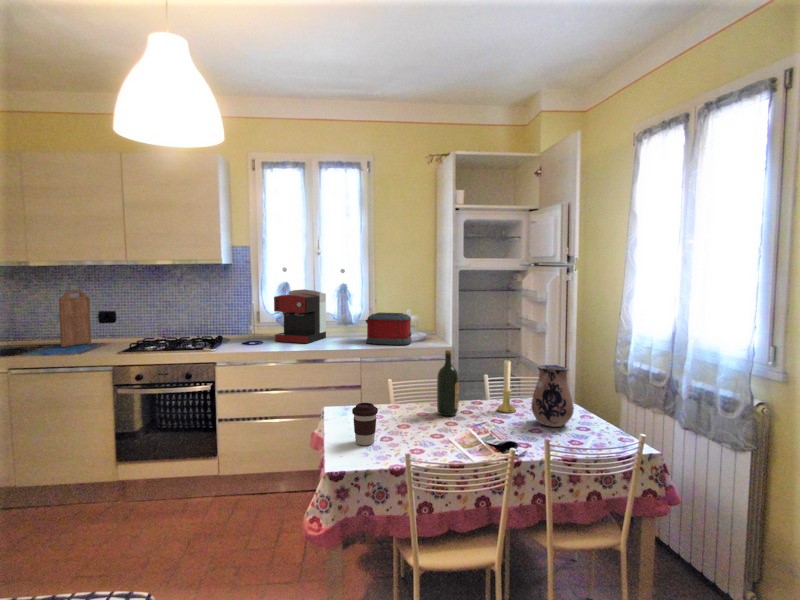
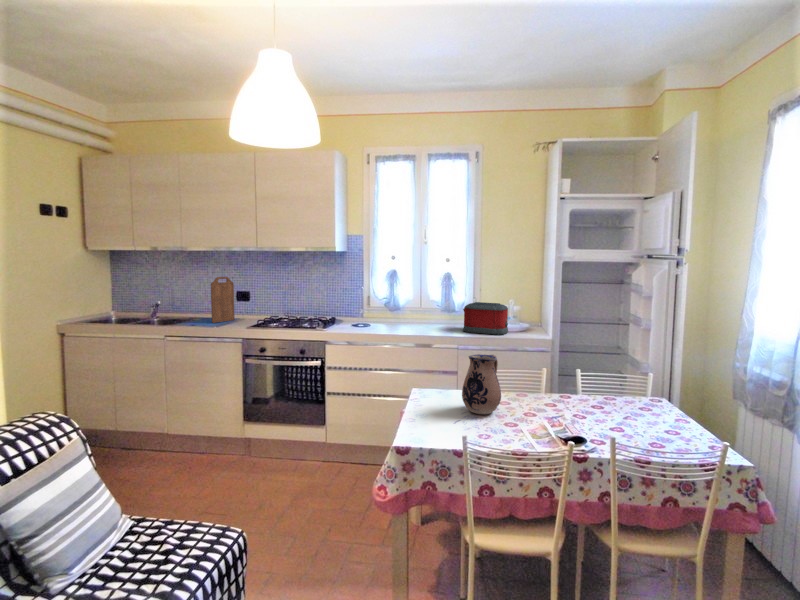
coffee maker: present [274,289,326,343] -> none [380,279,427,329]
wine bottle: present [437,350,459,416] -> none [517,342,540,407]
candle holder: present [498,360,515,413] -> none [582,354,602,409]
ceramic pitcher: present [532,365,574,427] -> present [462,354,501,414]
coffee cup: present [352,403,378,445] -> none [426,386,450,426]

